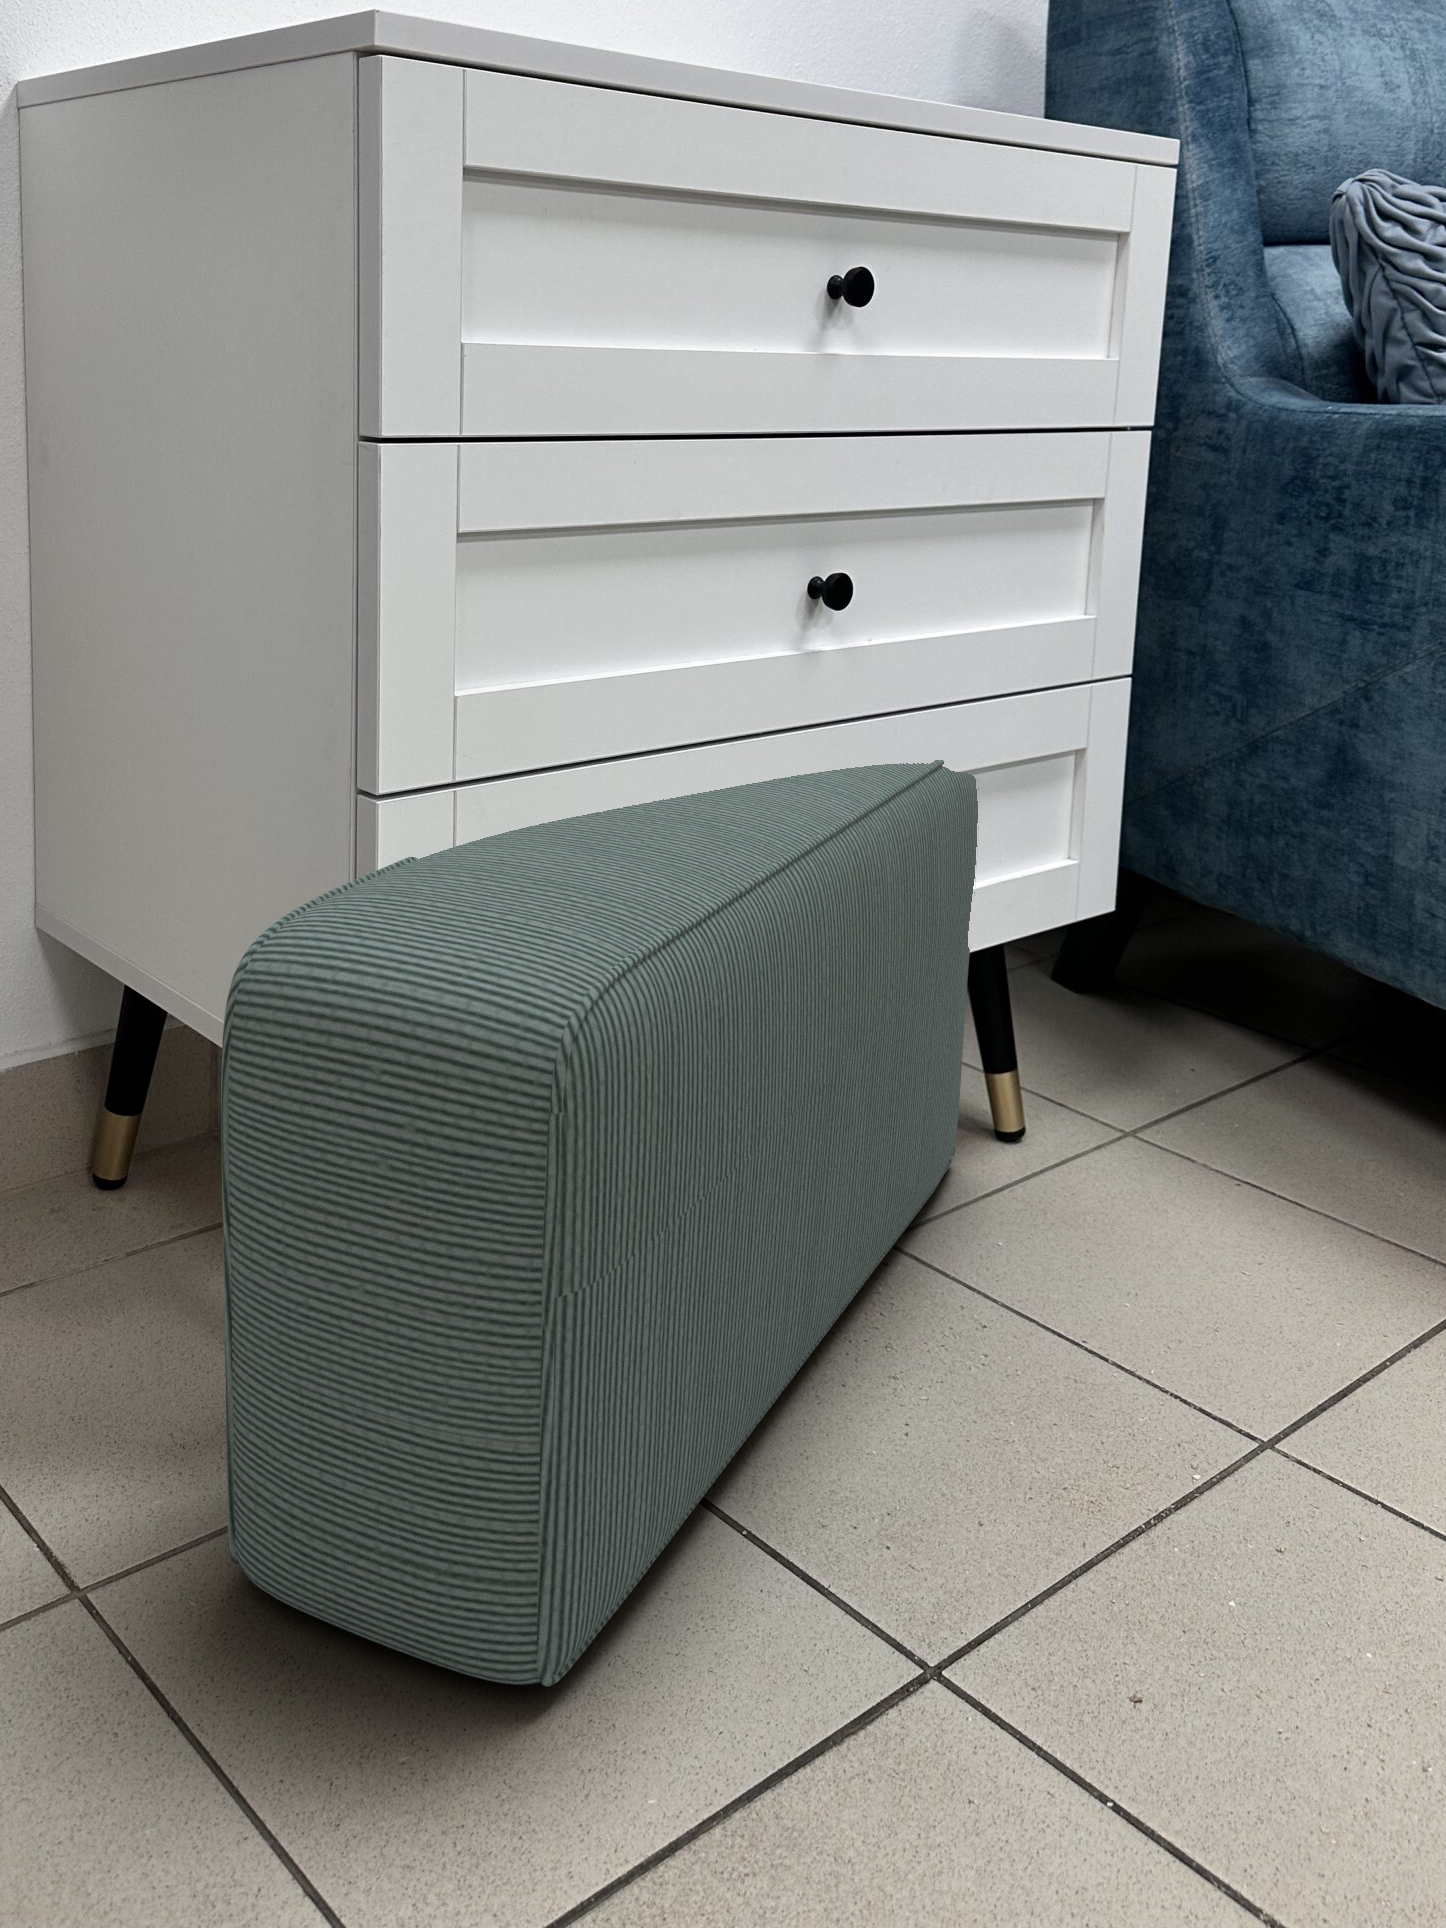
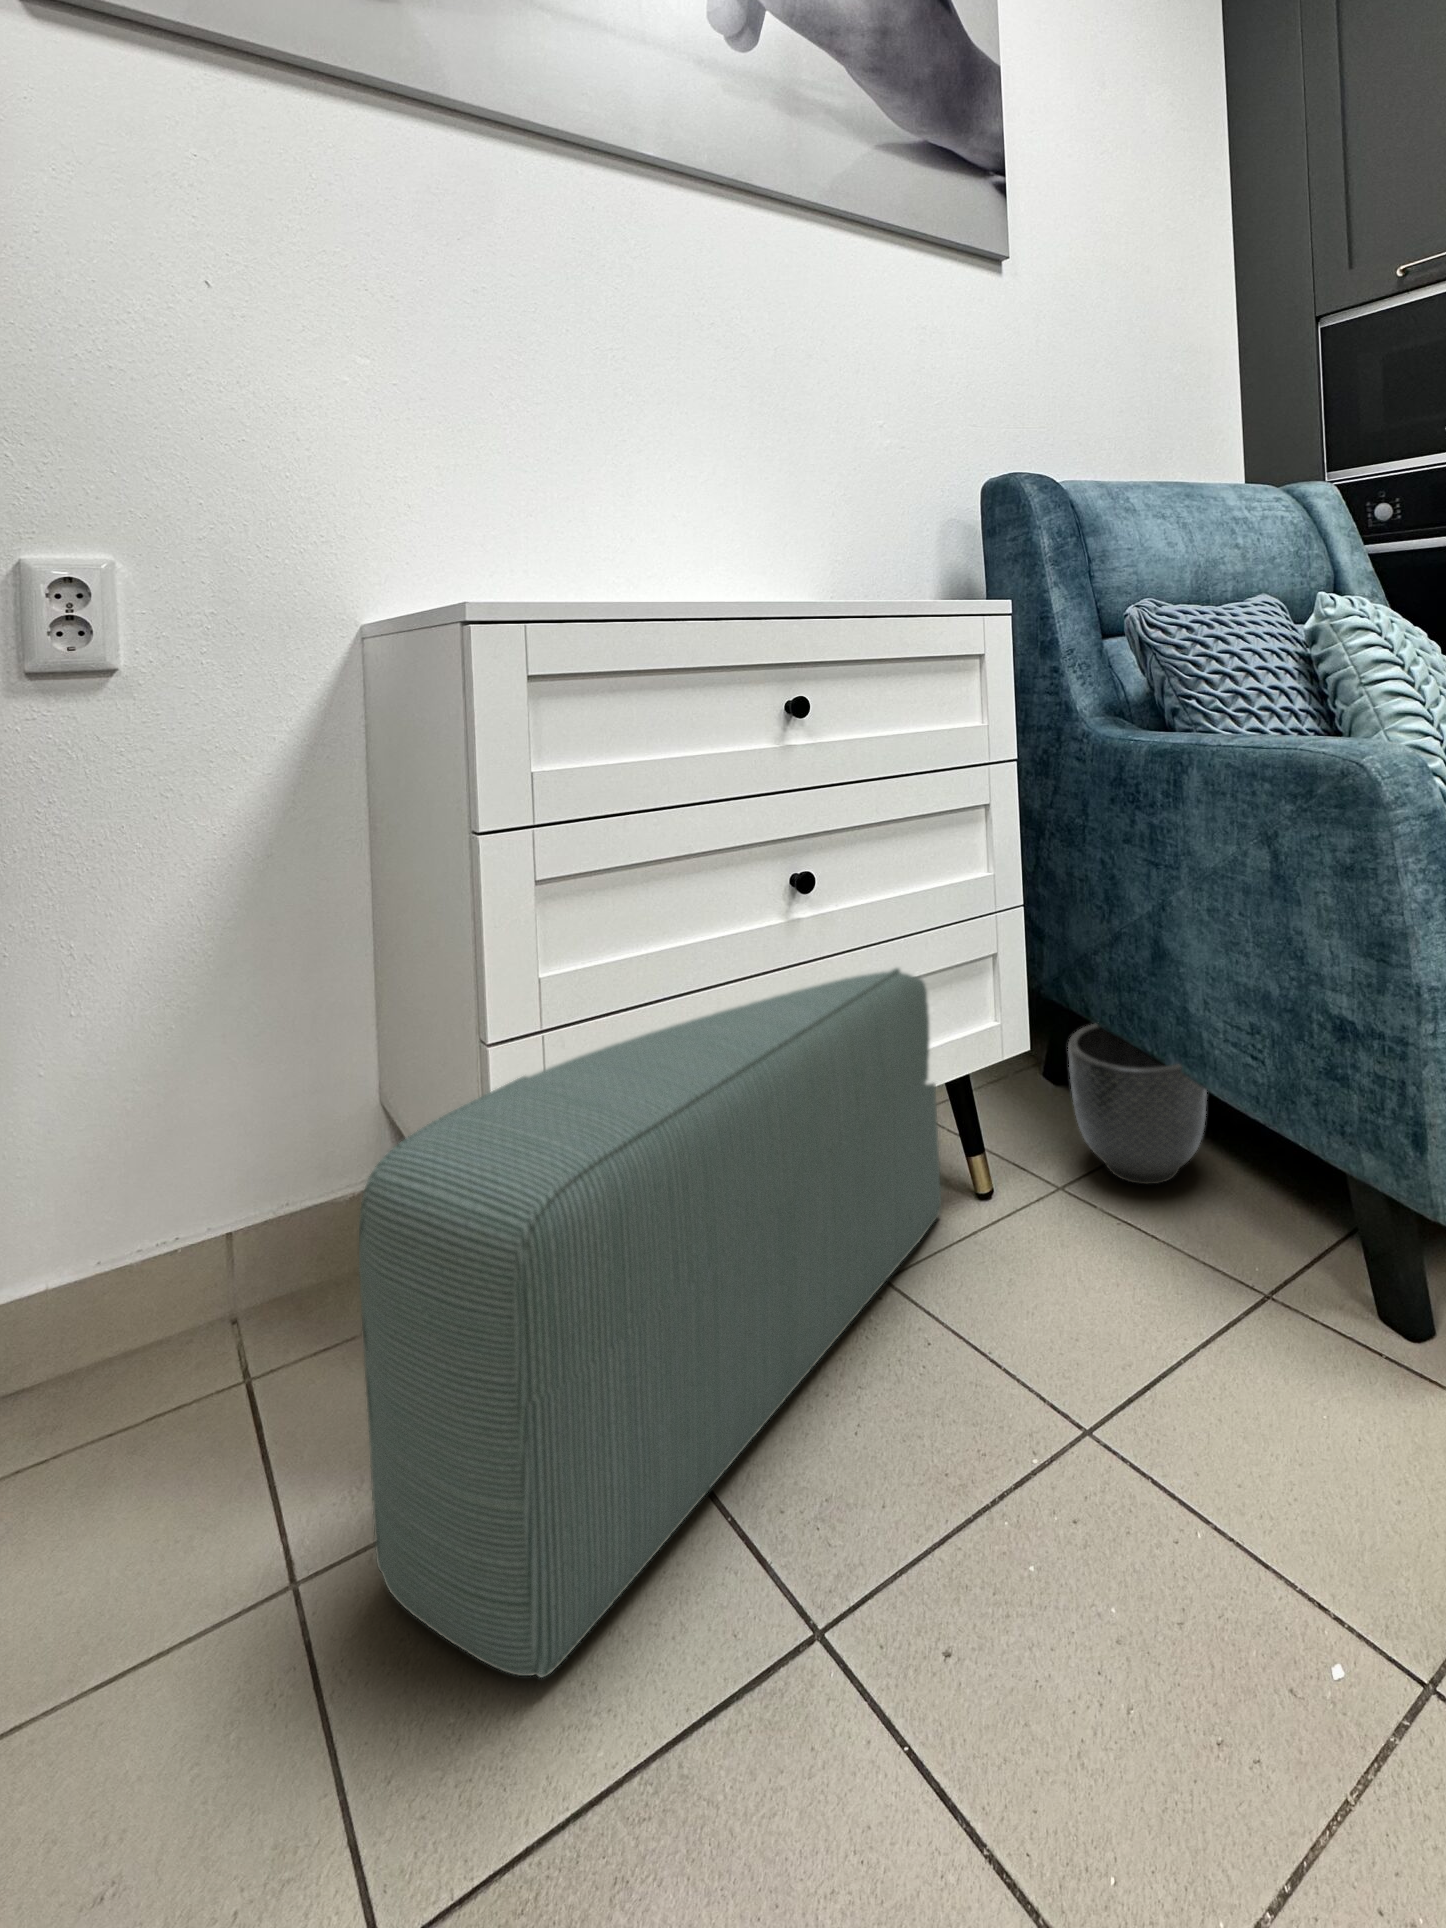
planter: none [1159,889,1395,1137] -> present [1068,1024,1207,1184]

